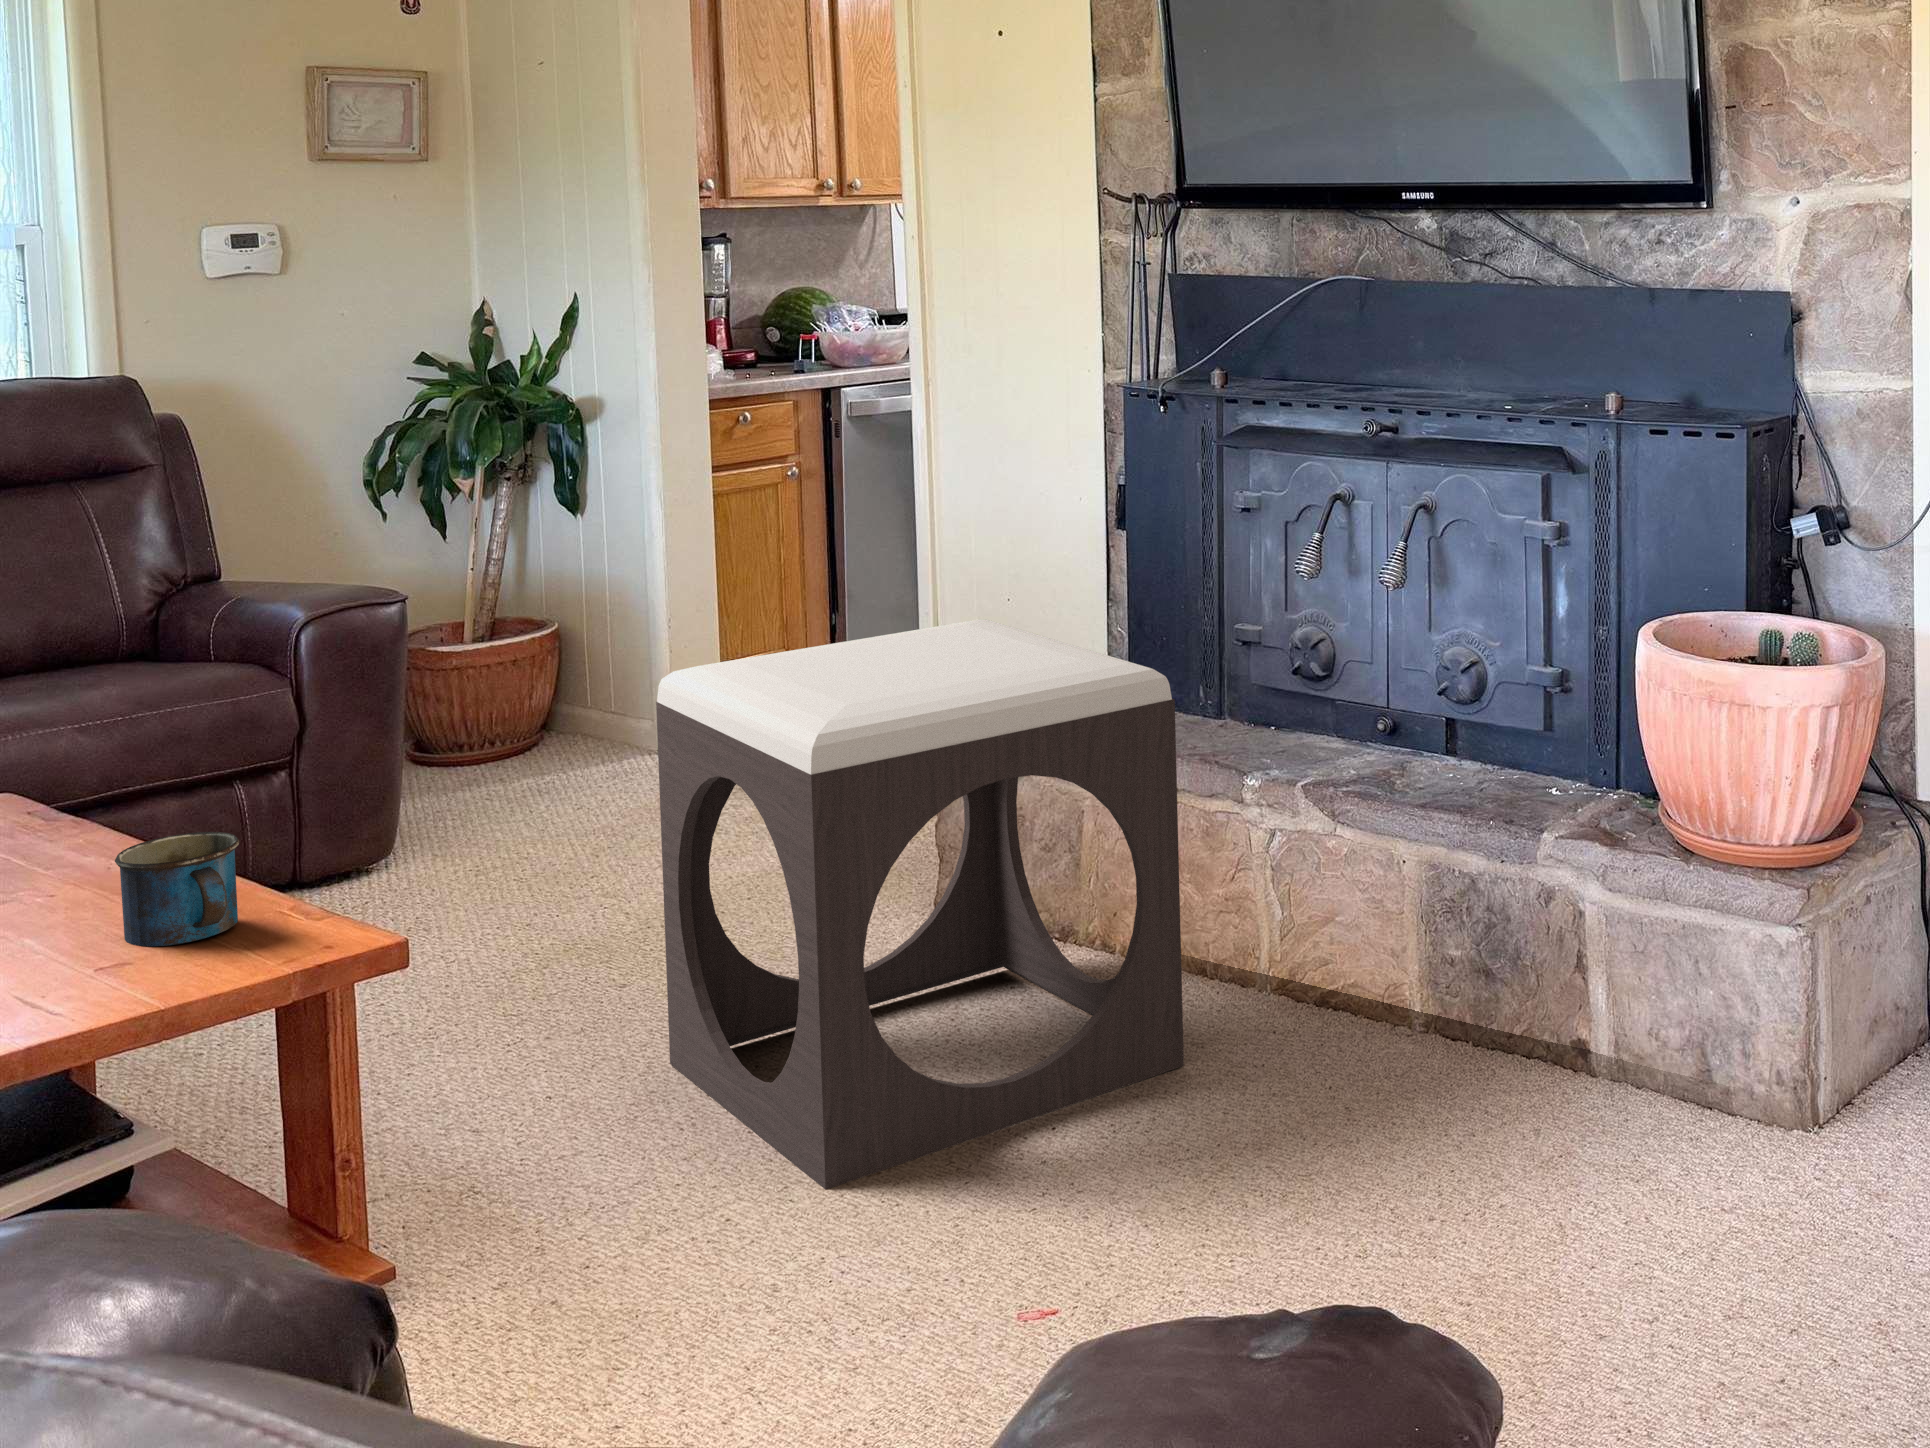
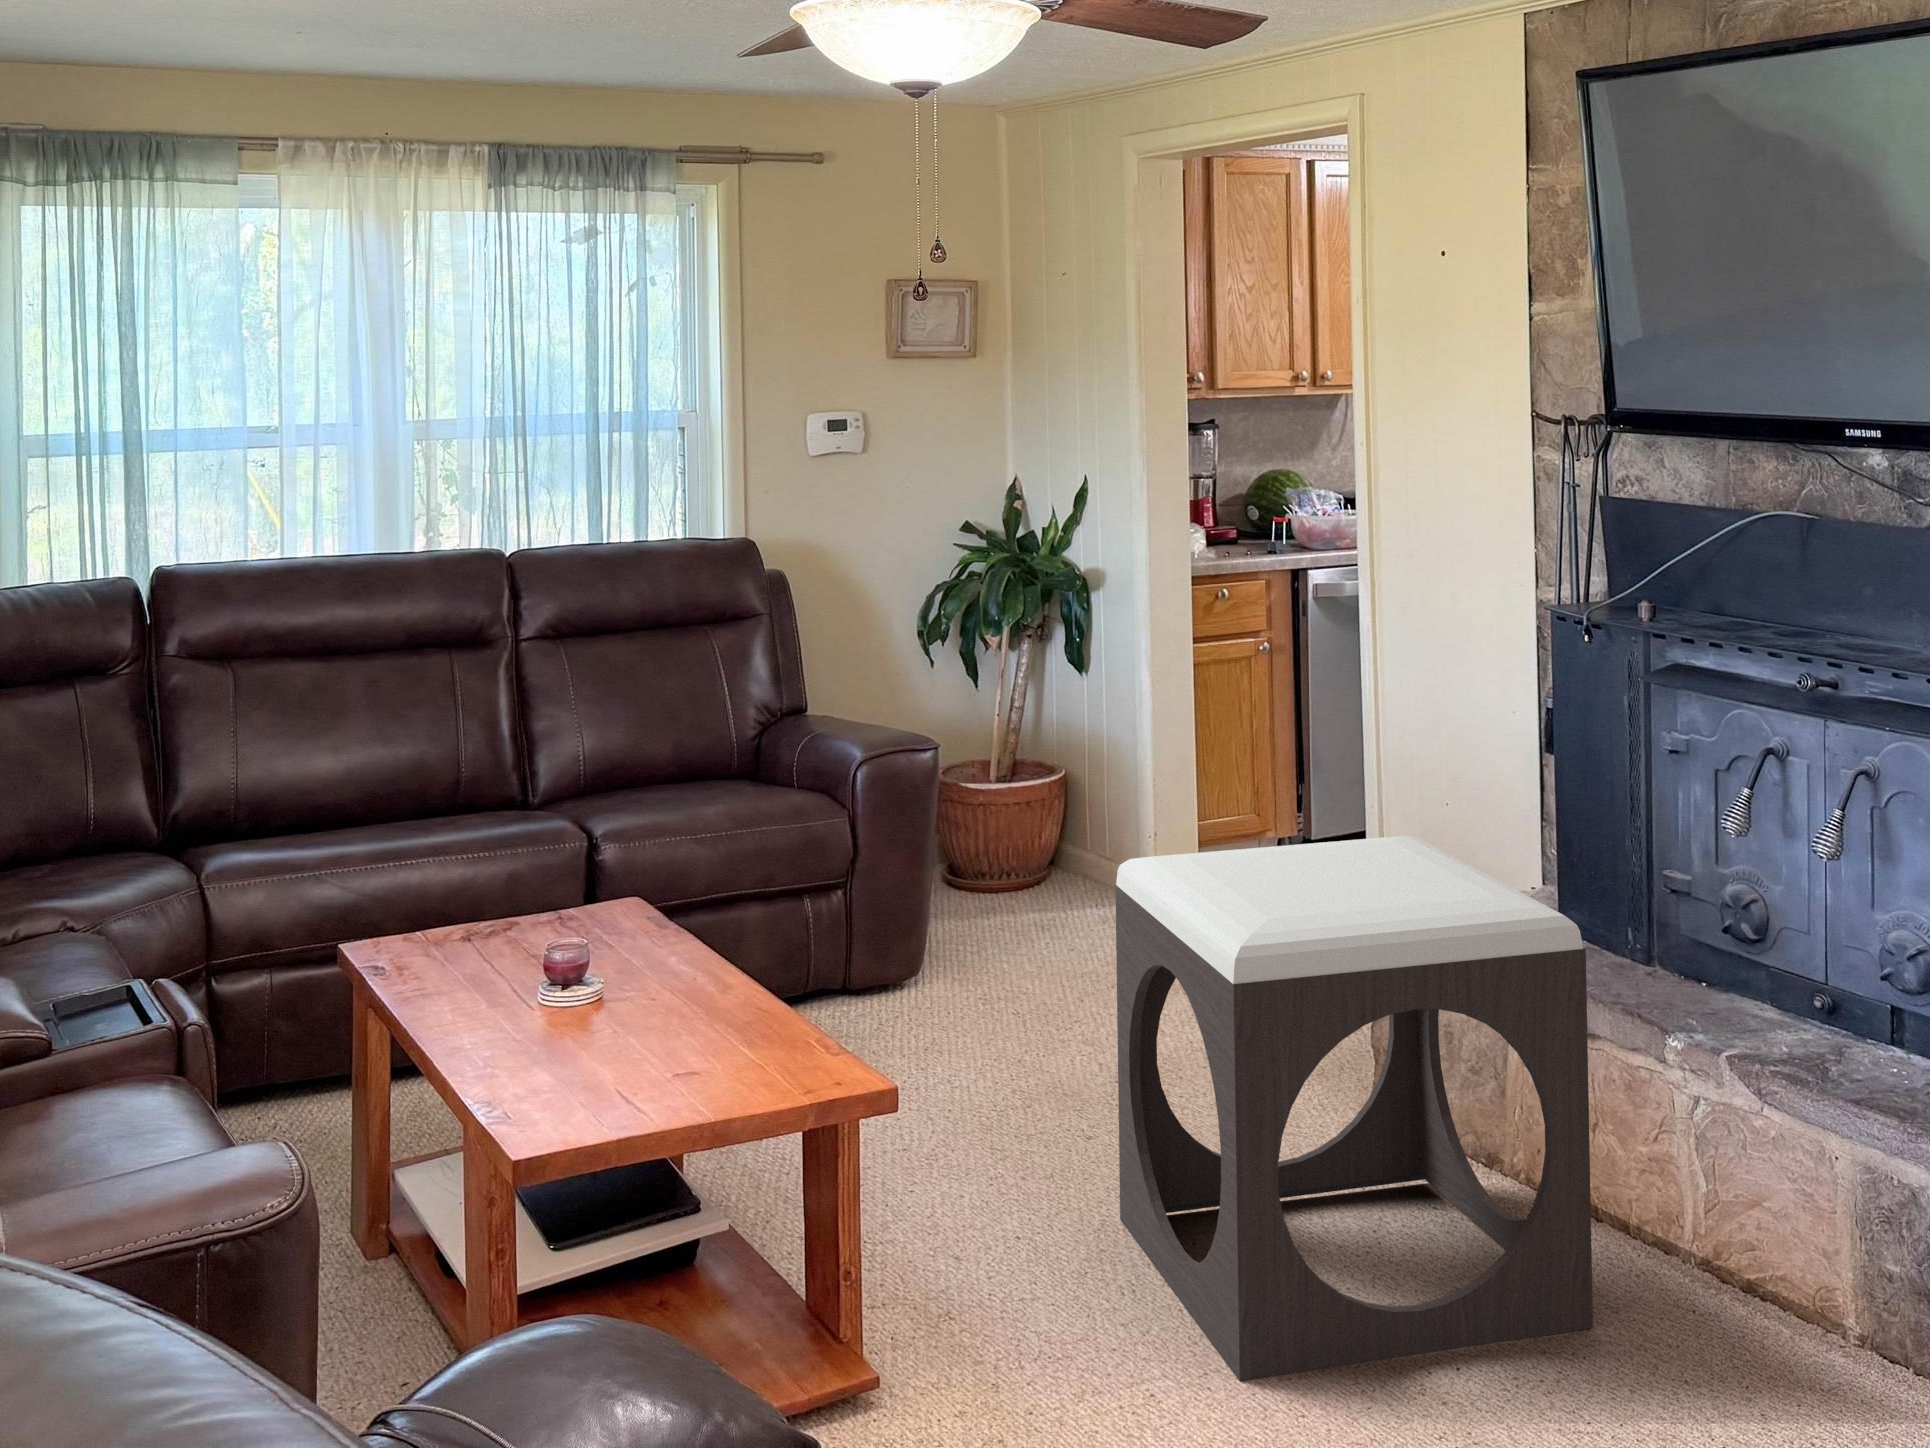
mug: present [115,832,239,947] -> none [700,962,787,1057]

